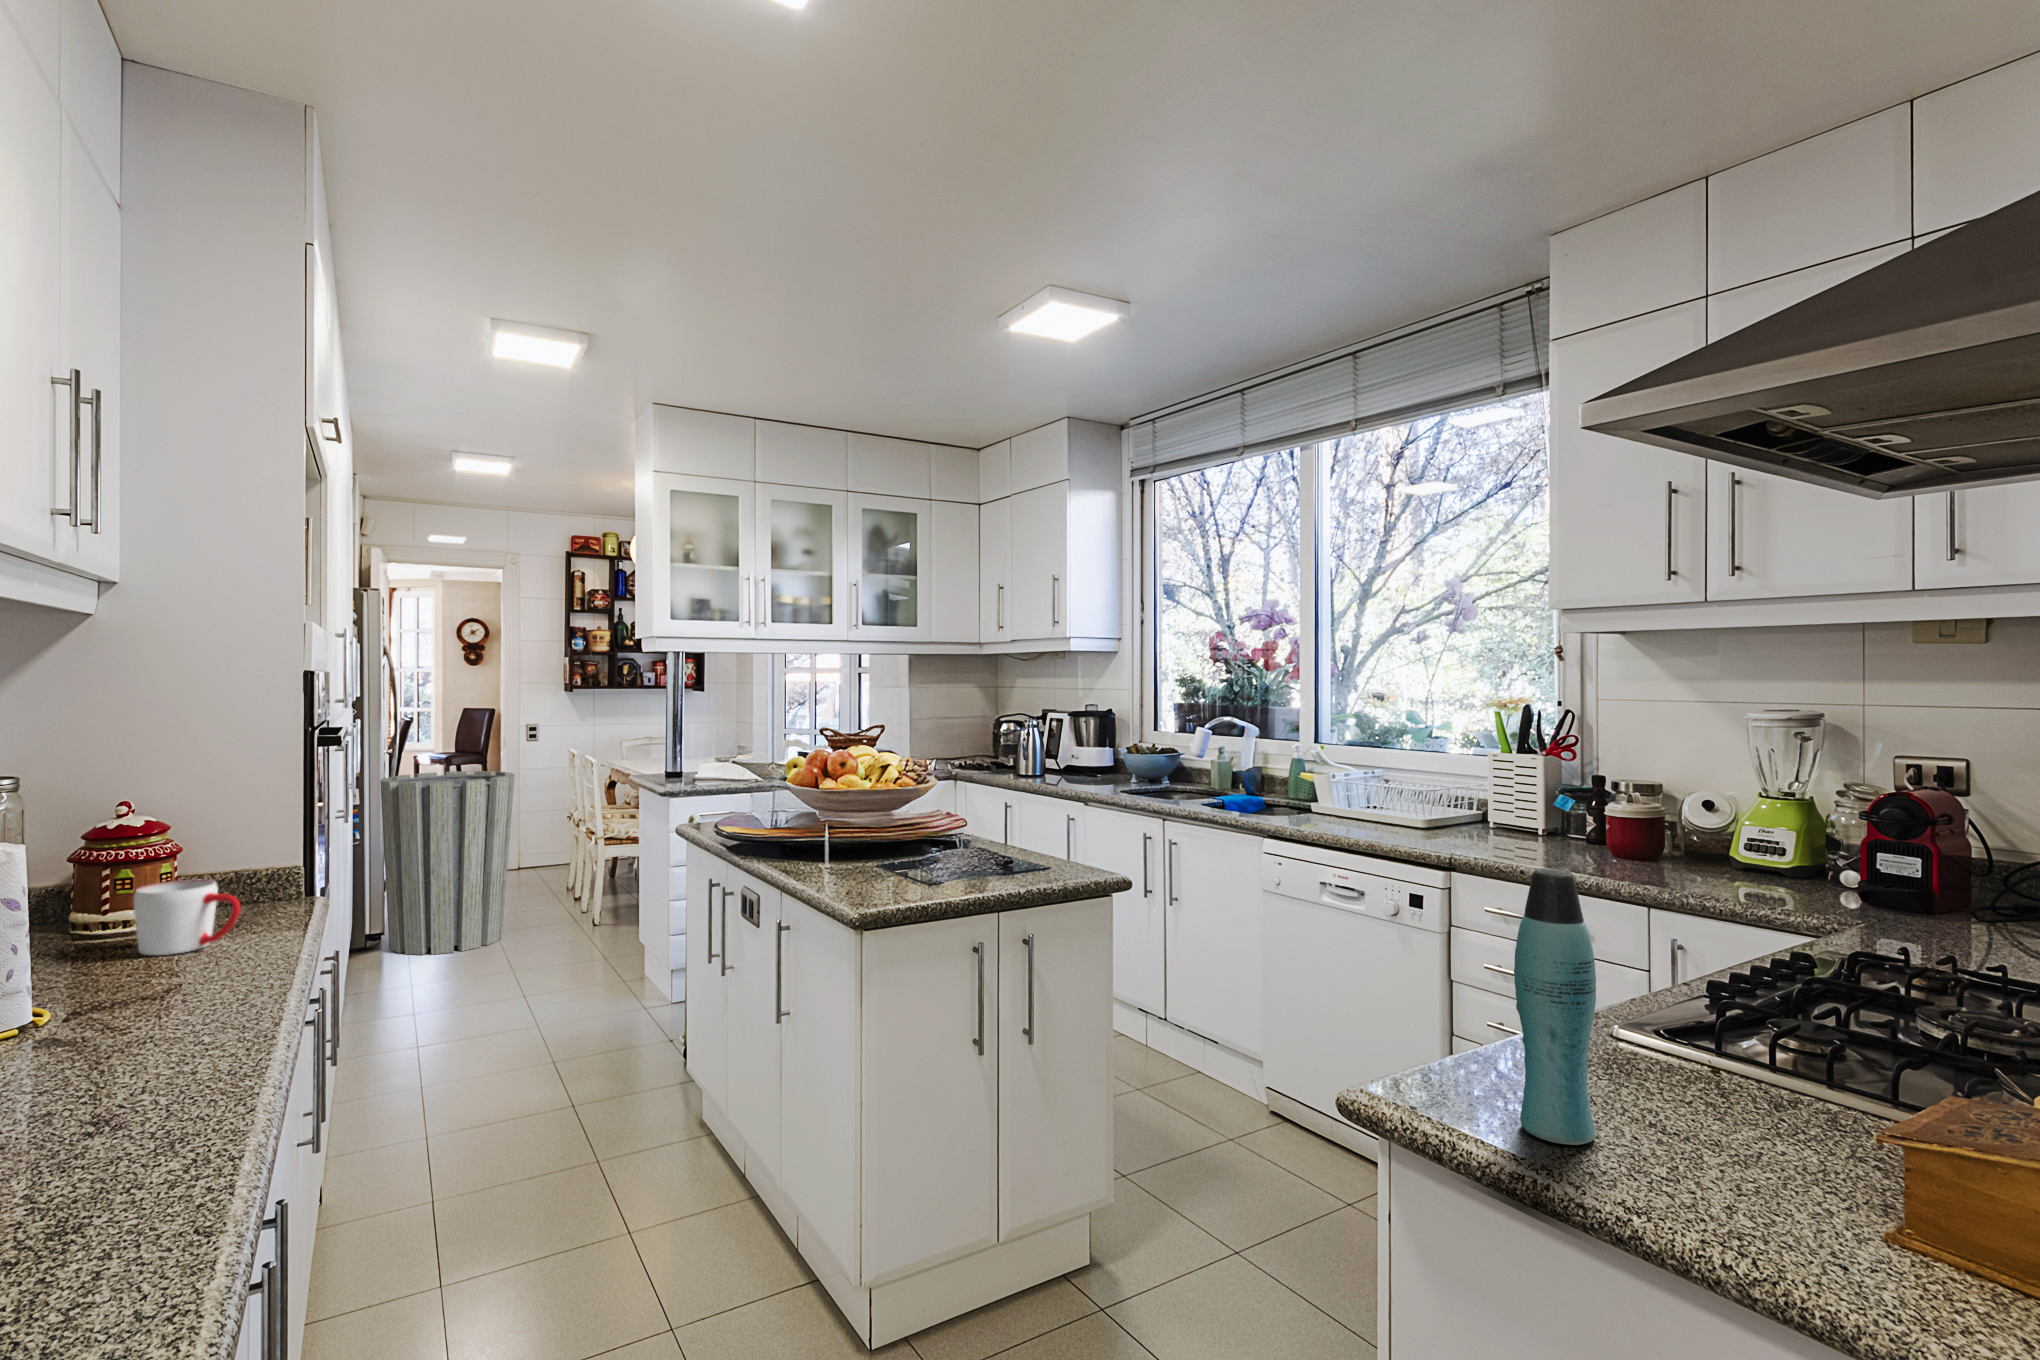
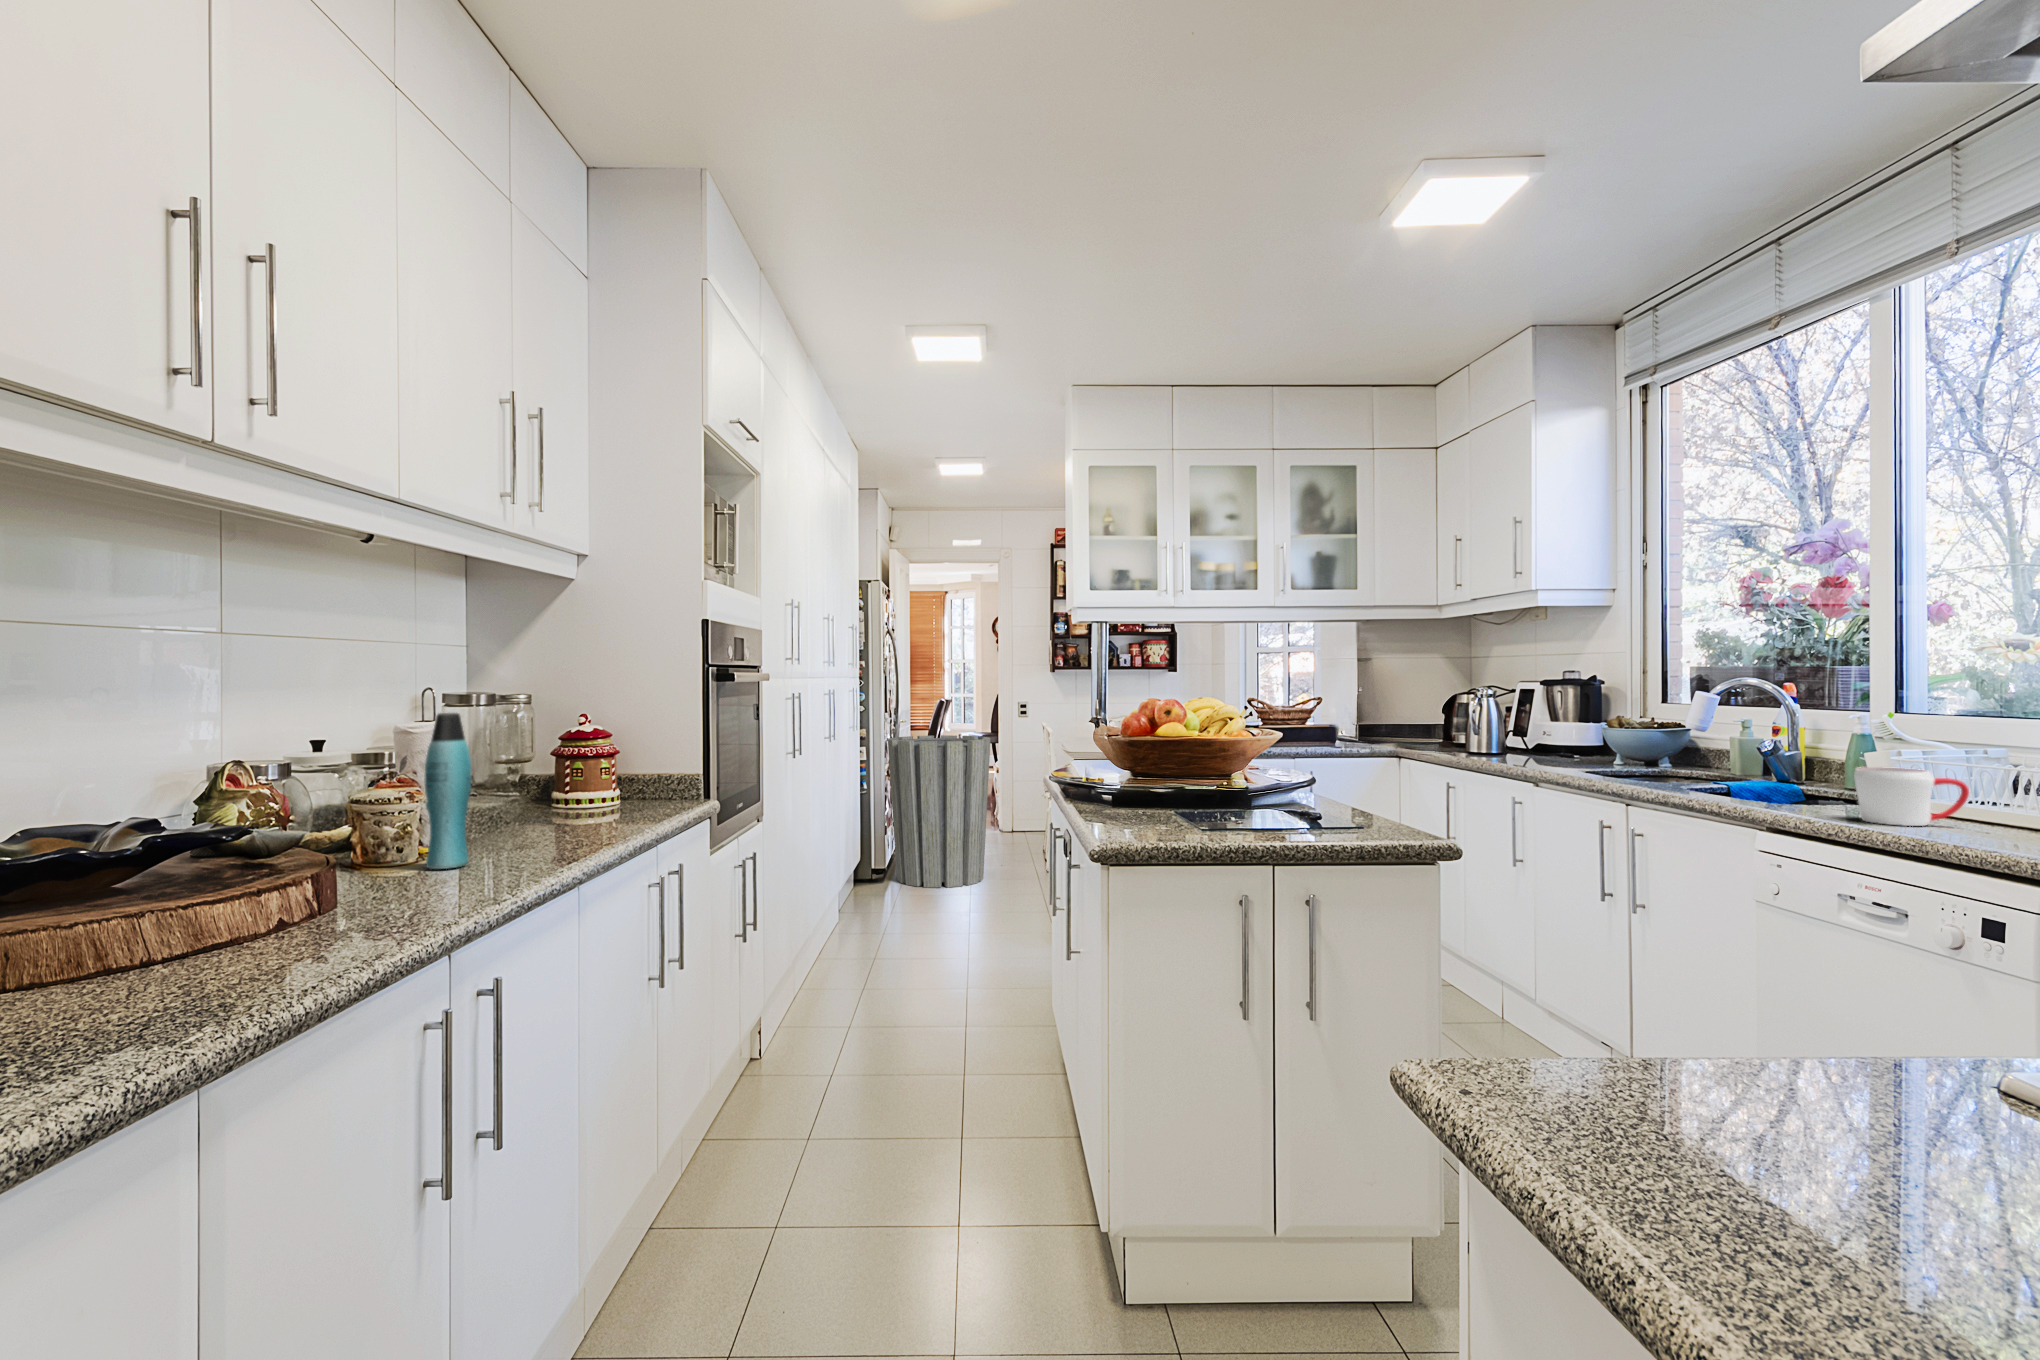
bottle: present [1514,868,1596,1145] -> present [424,713,471,869]
mug: present [133,880,240,955] -> present [1854,767,1969,826]

